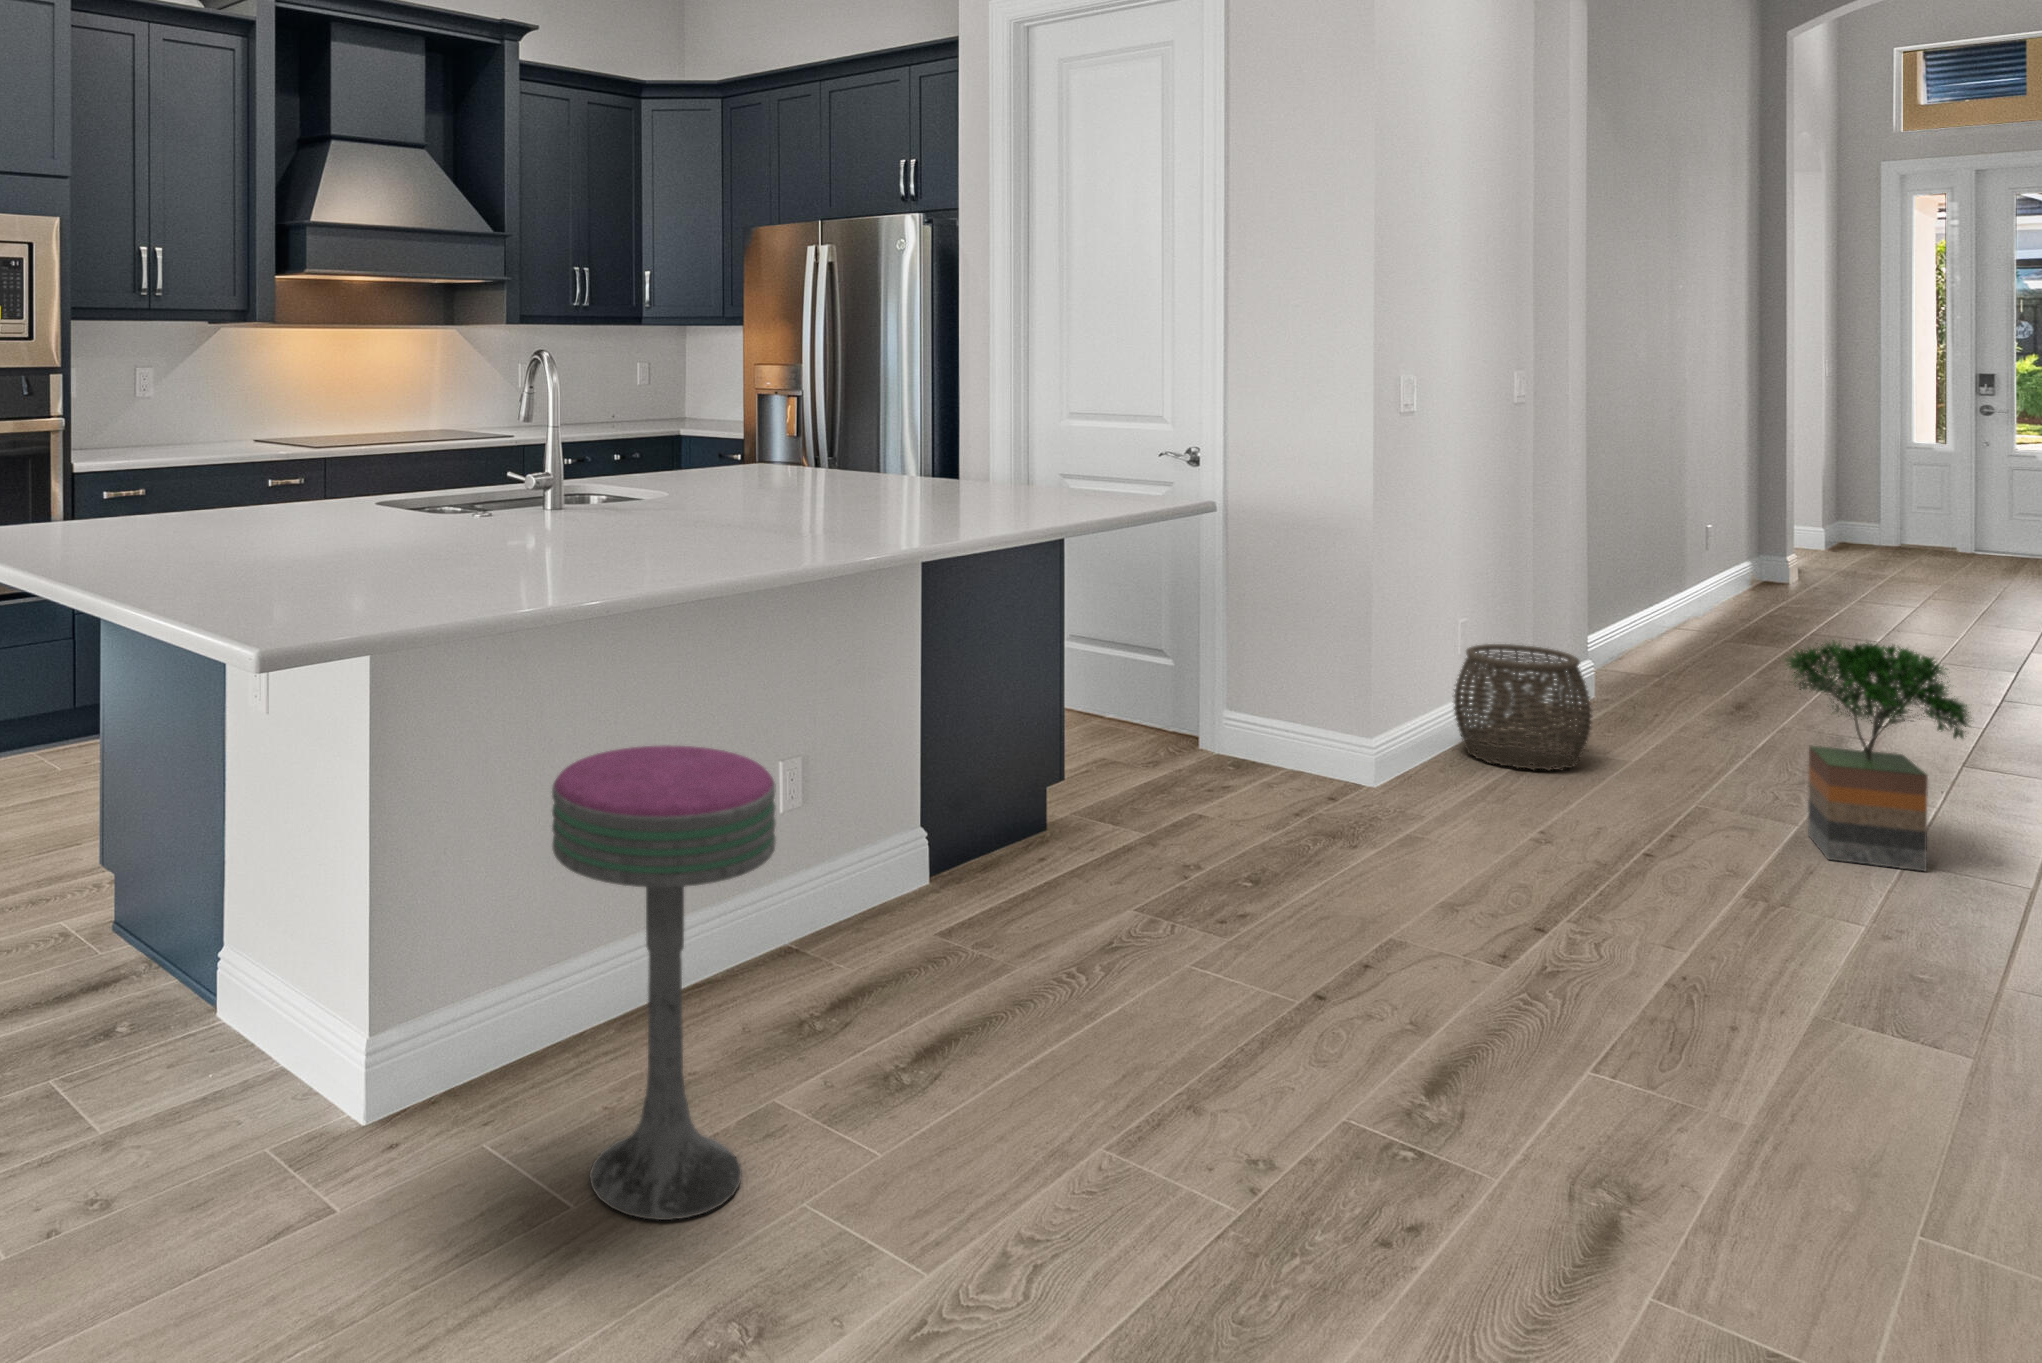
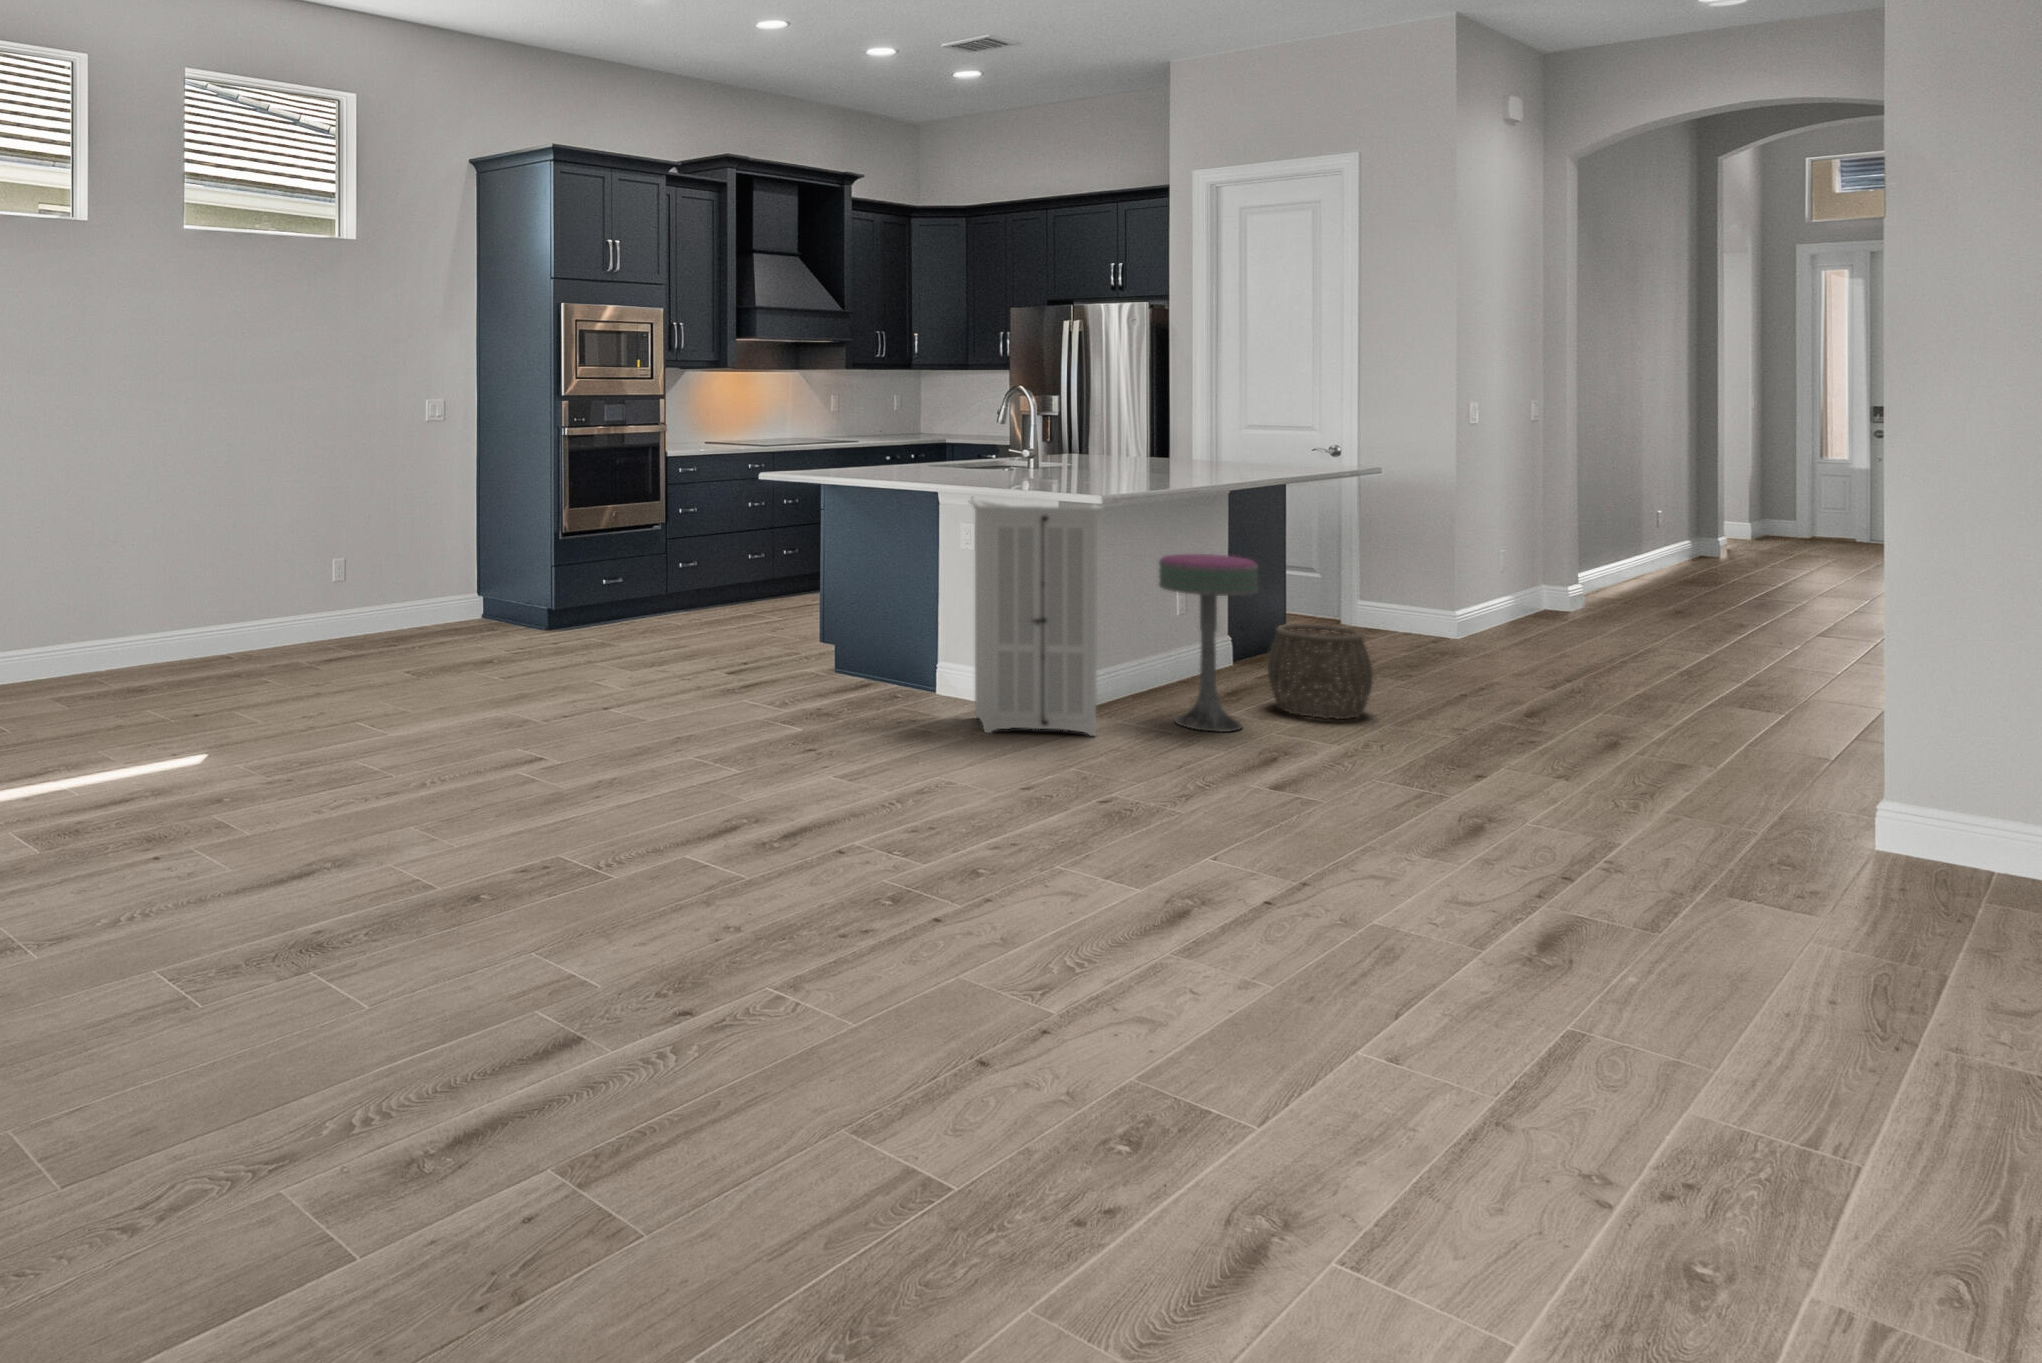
storage cabinet: none [17,620,383,1262] -> present [968,497,1104,736]
potted tree: present [1786,641,1969,871] -> none [1696,545,1801,667]
woven basket: present [1453,644,1593,770] -> present [1268,624,1373,719]

